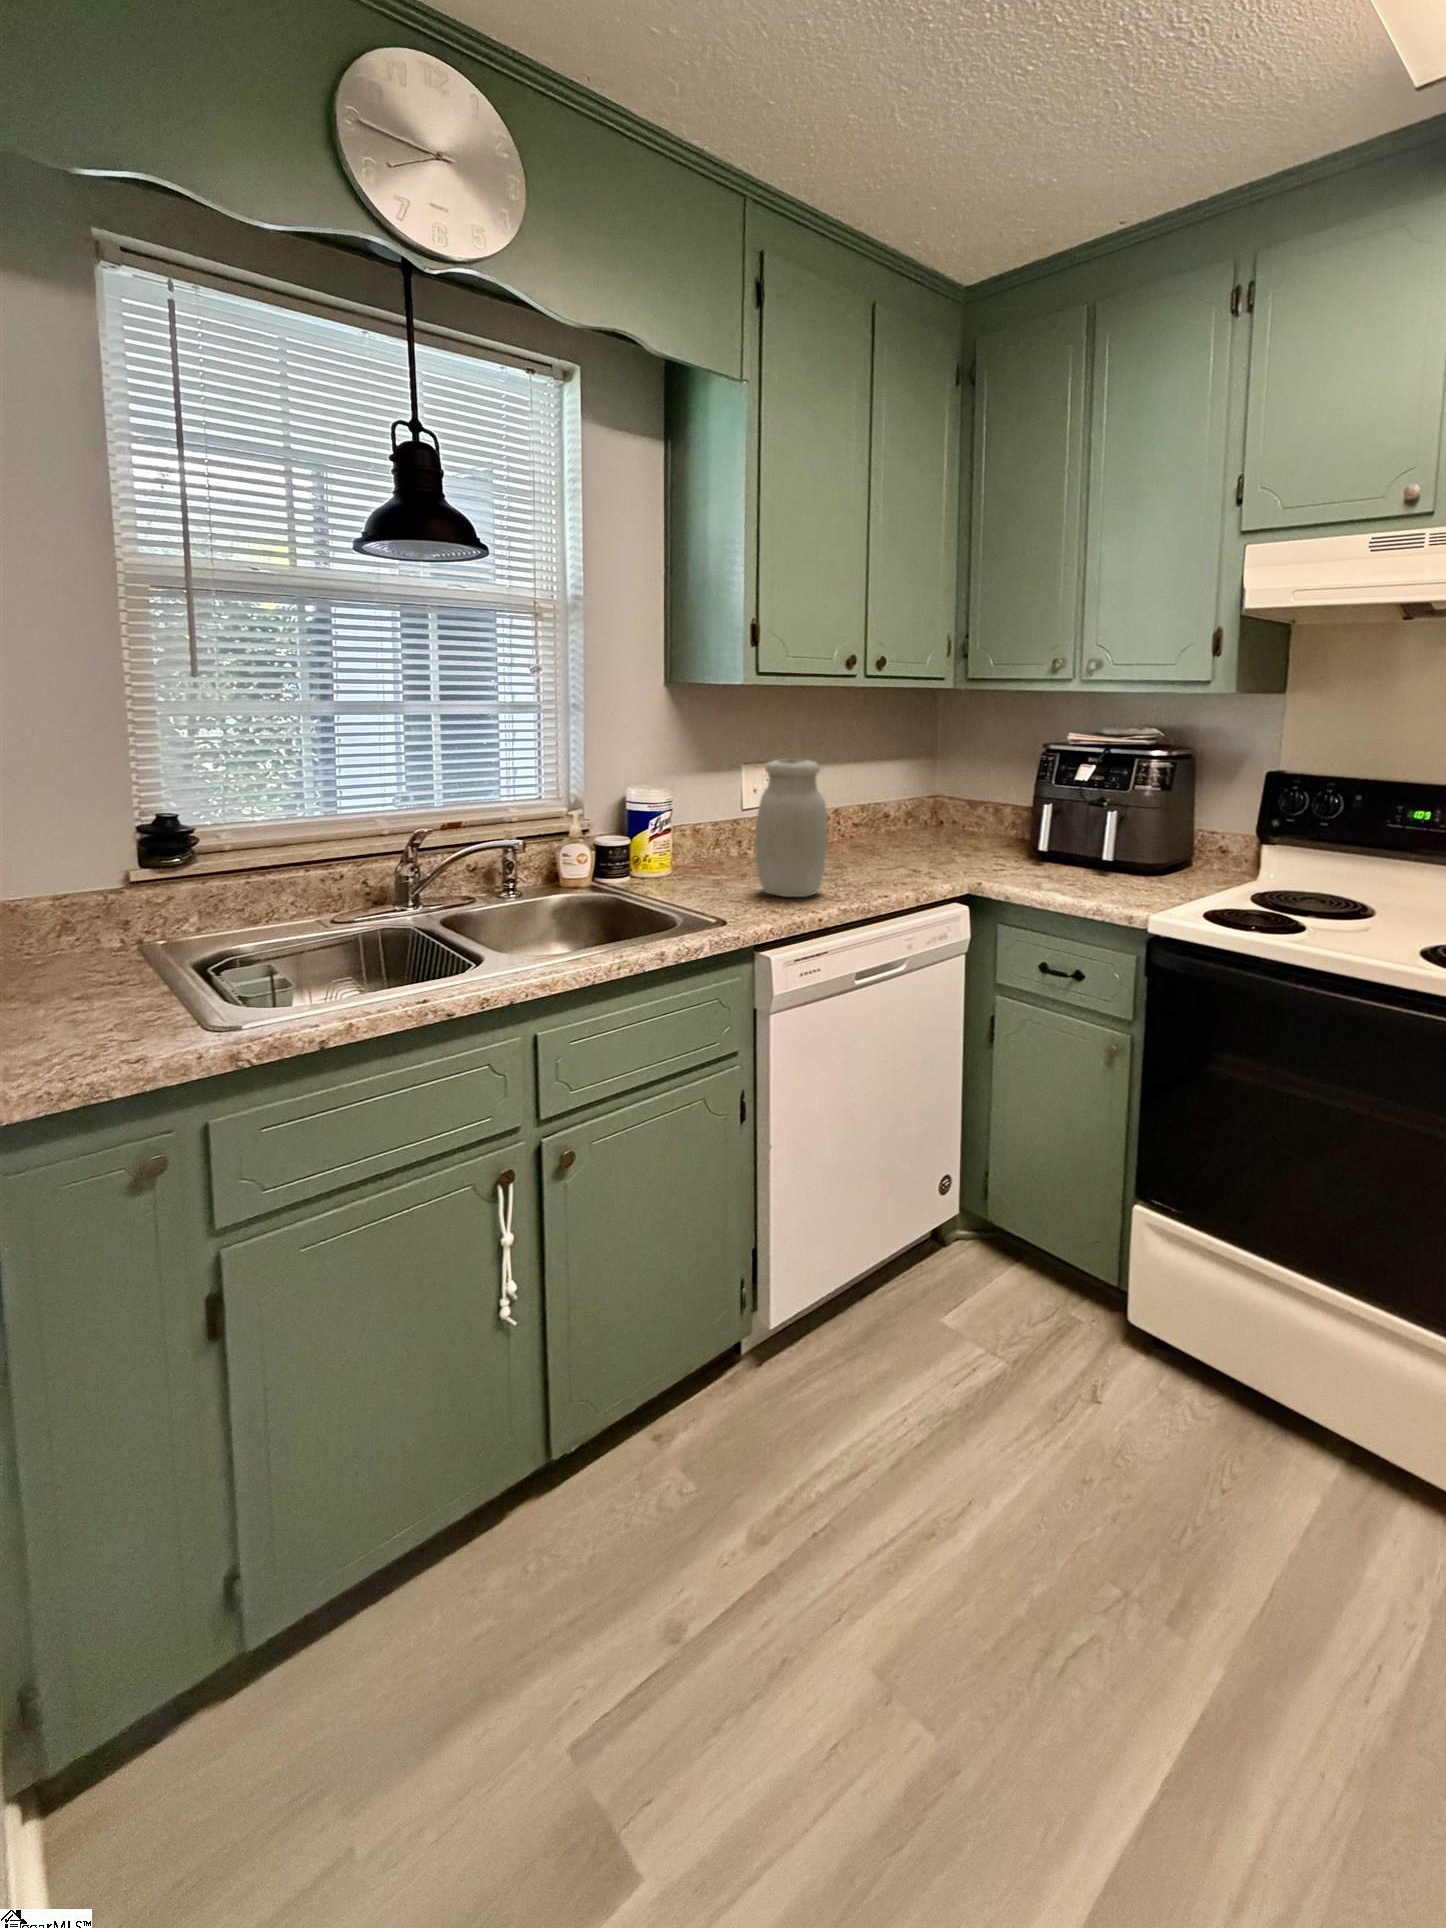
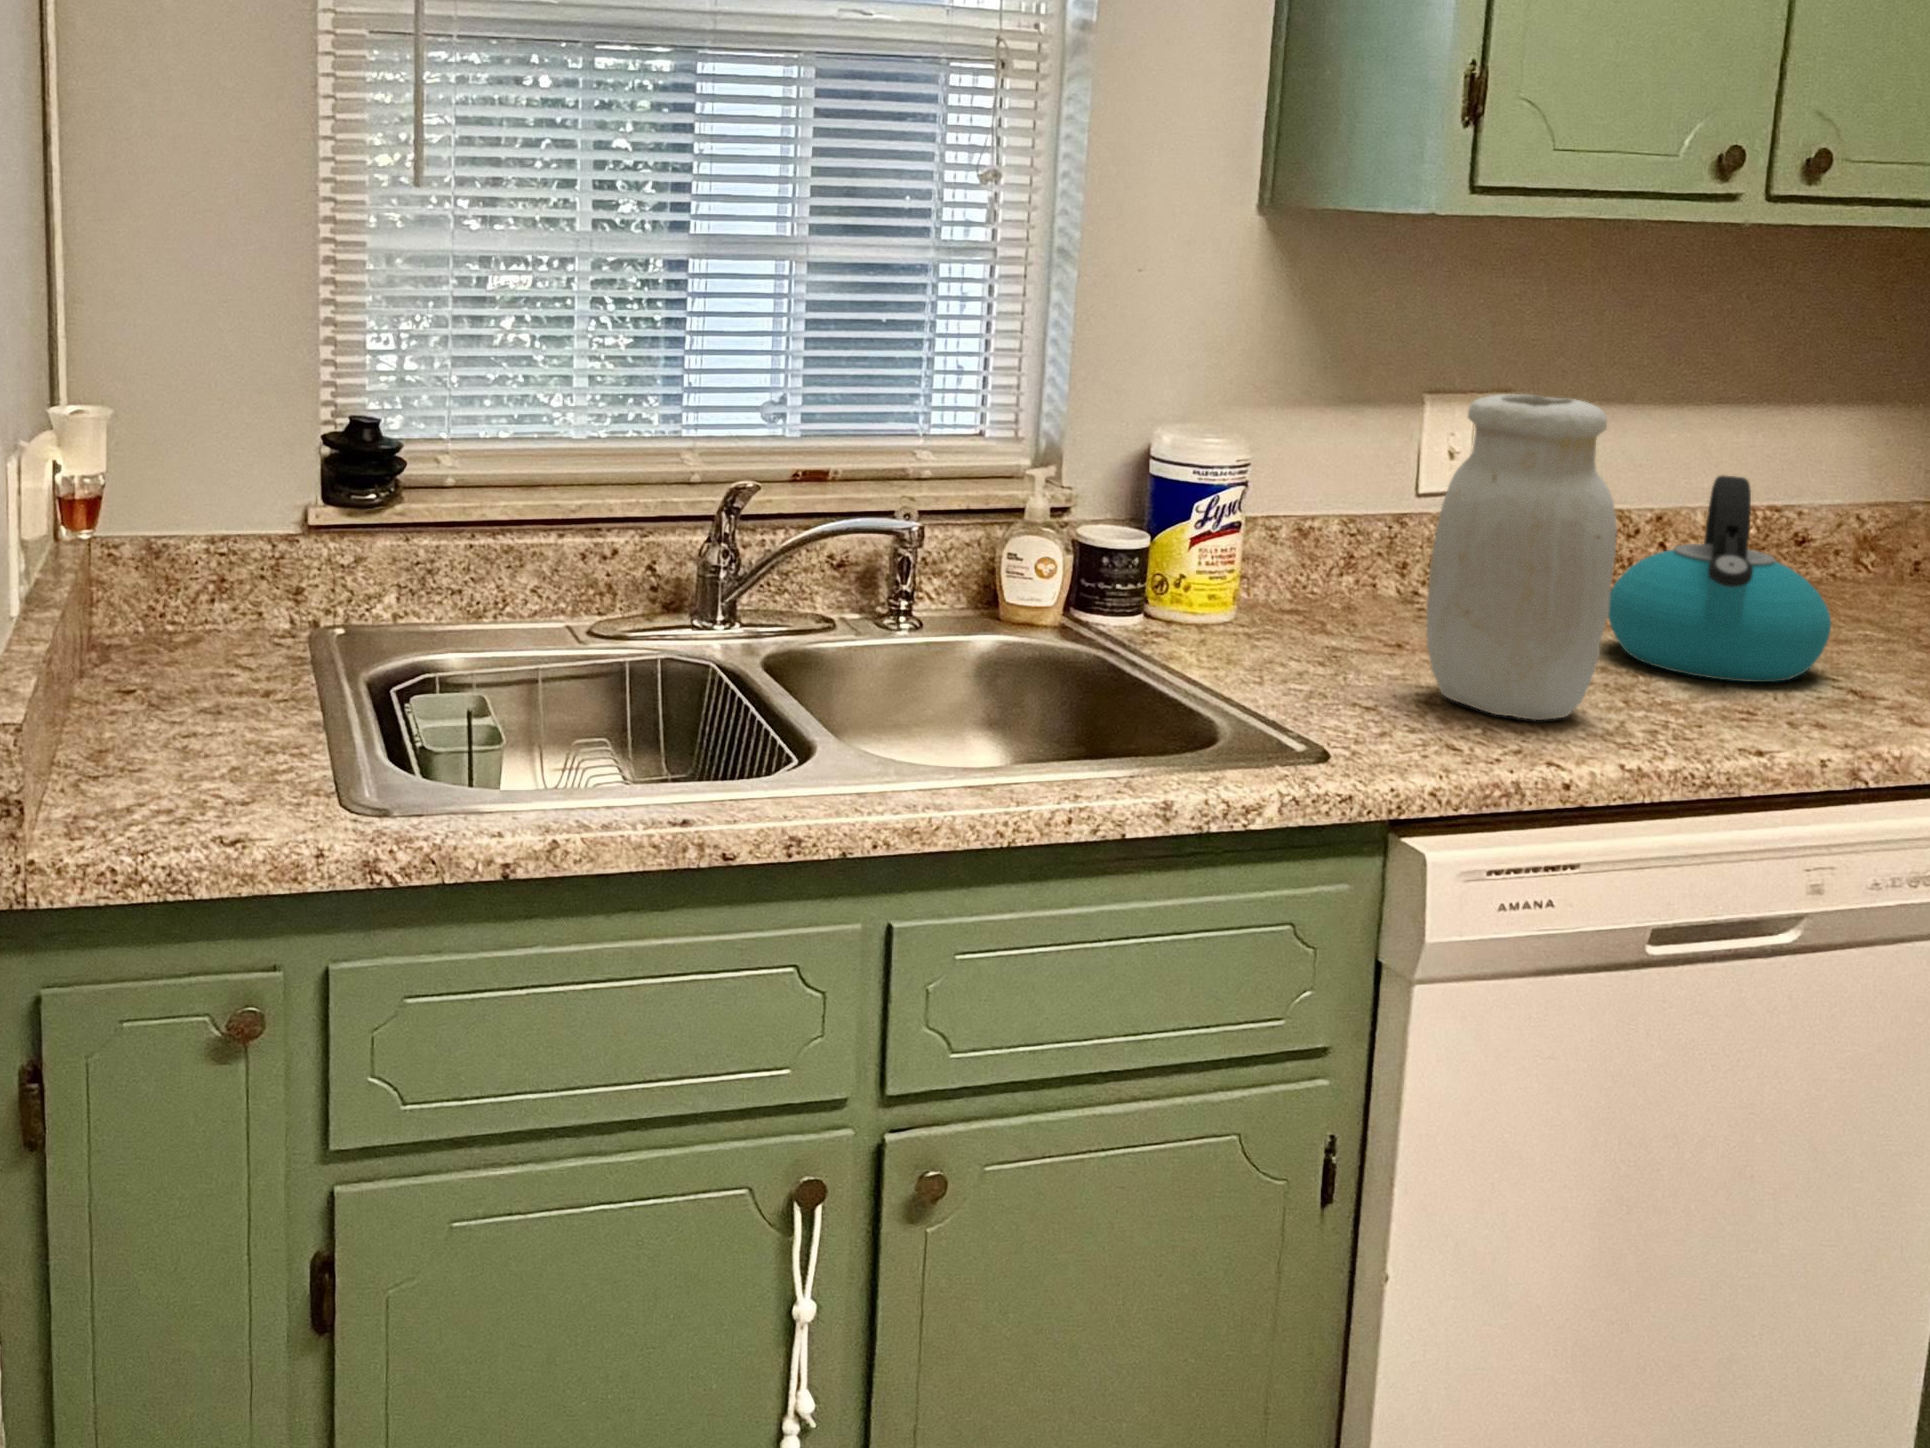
kettle: none [822,789,903,873] -> present [1608,476,1831,682]

